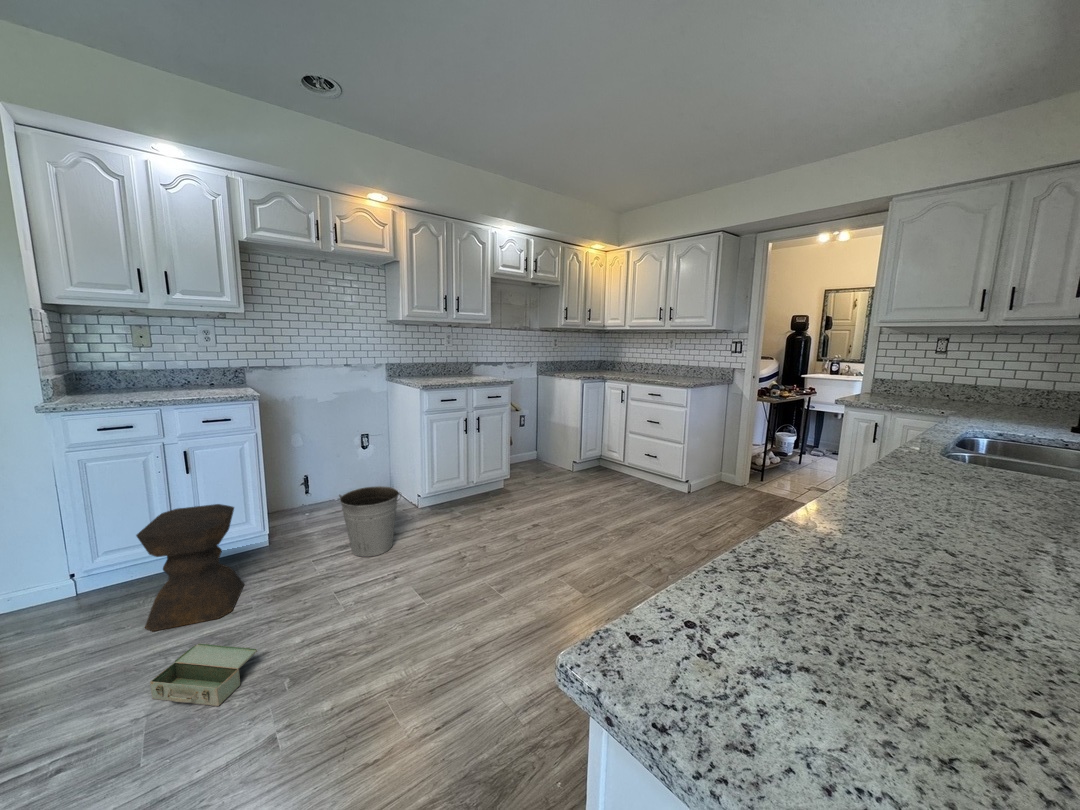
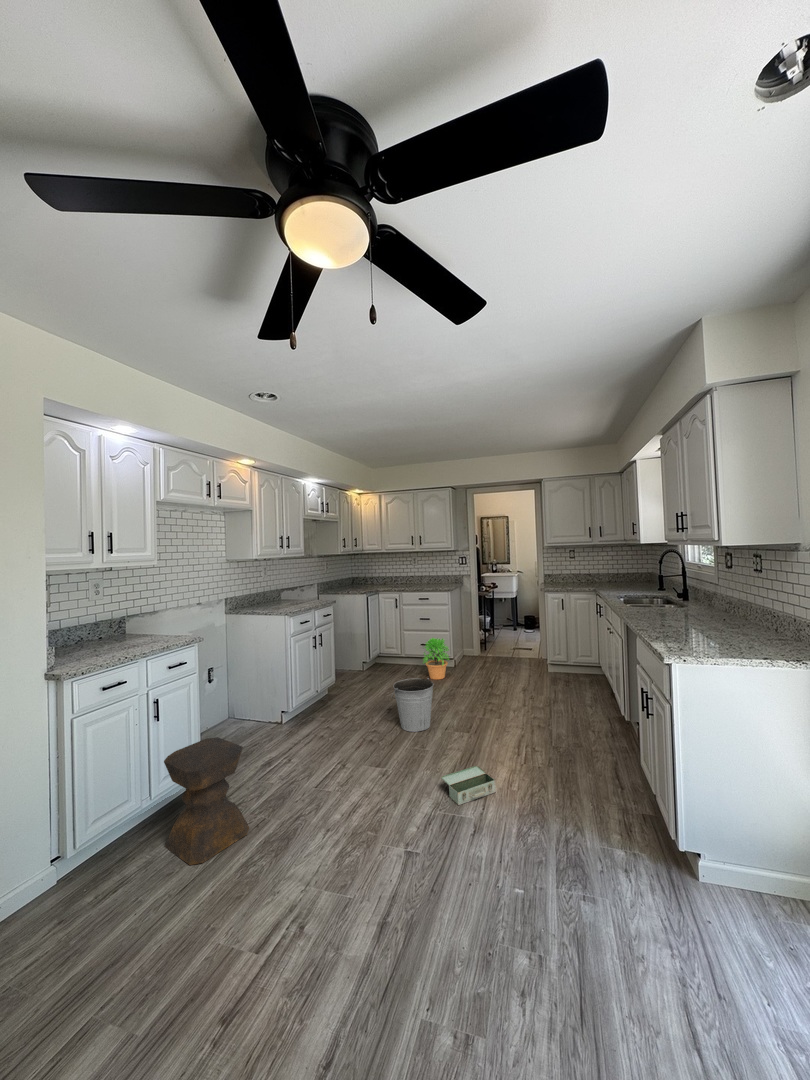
potted plant: none [626,446,672,503] -> present [423,638,449,679]
bucket: present [339,486,400,557] -> present [392,678,434,732]
toolbox: present [150,643,257,706] -> present [441,766,496,805]

